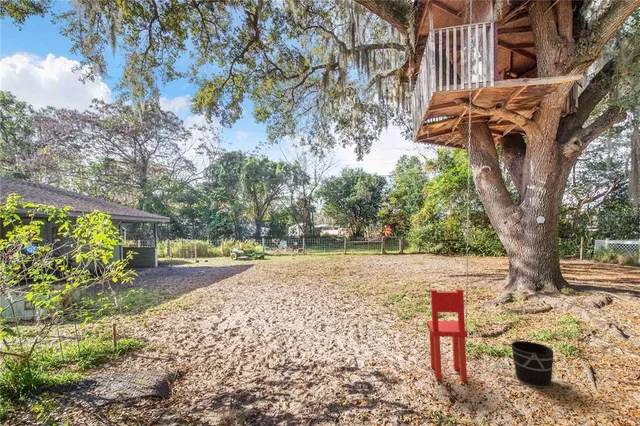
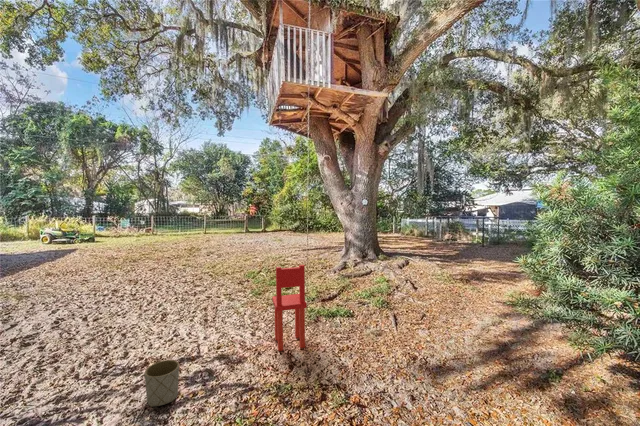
bucket: present [510,340,553,388] -> none [340,302,371,341]
planter: none [319,365,345,405] -> present [145,360,179,407]

